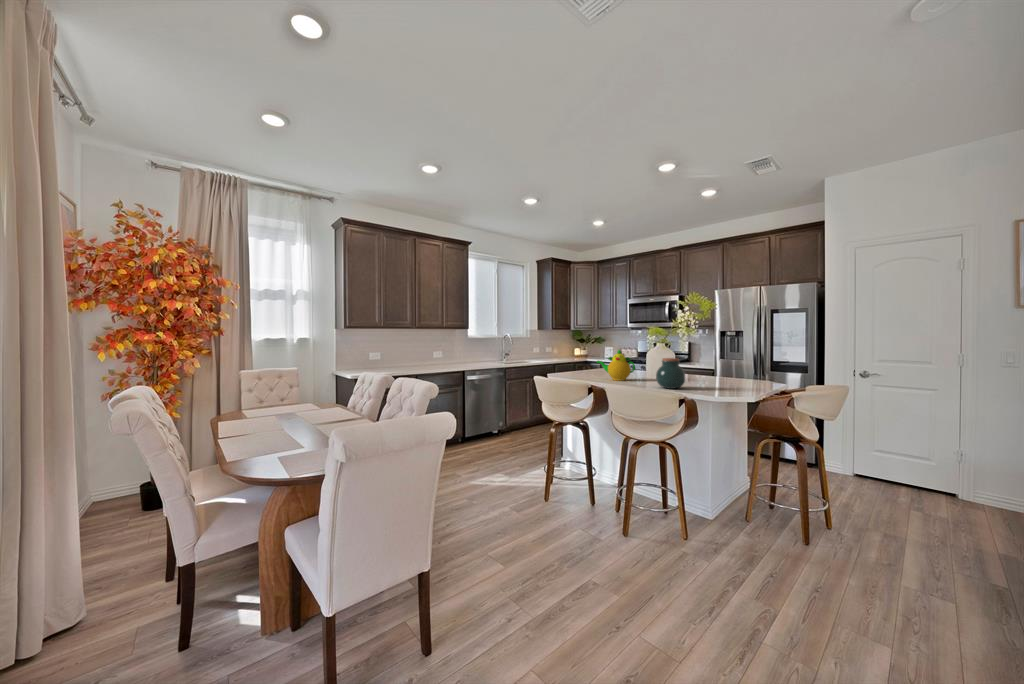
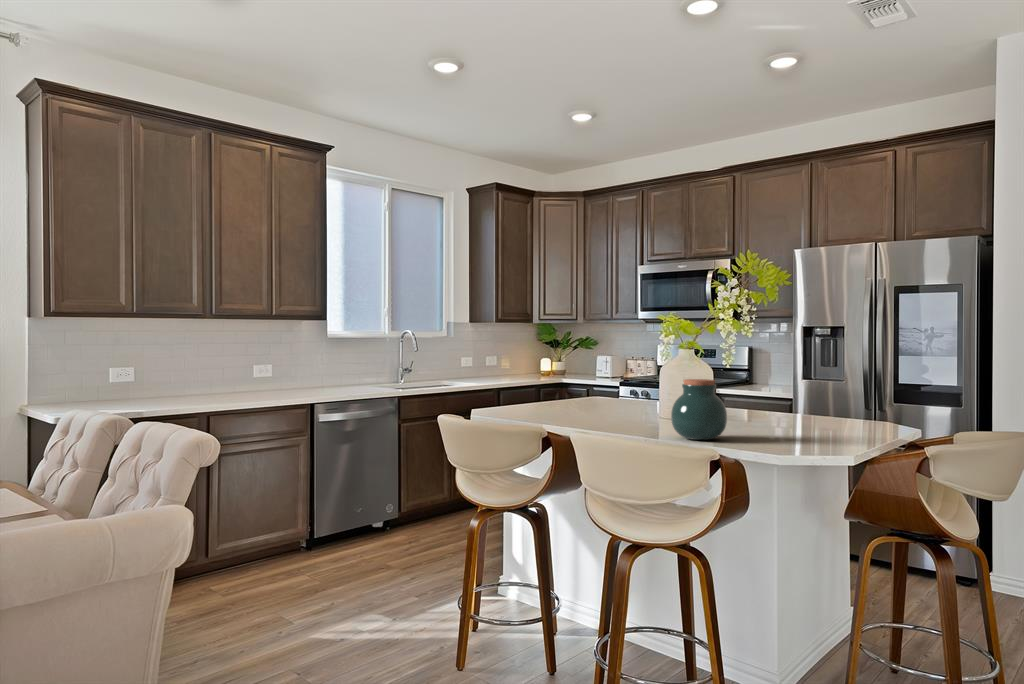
teapot: present [597,350,635,381] -> none [562,360,636,424]

